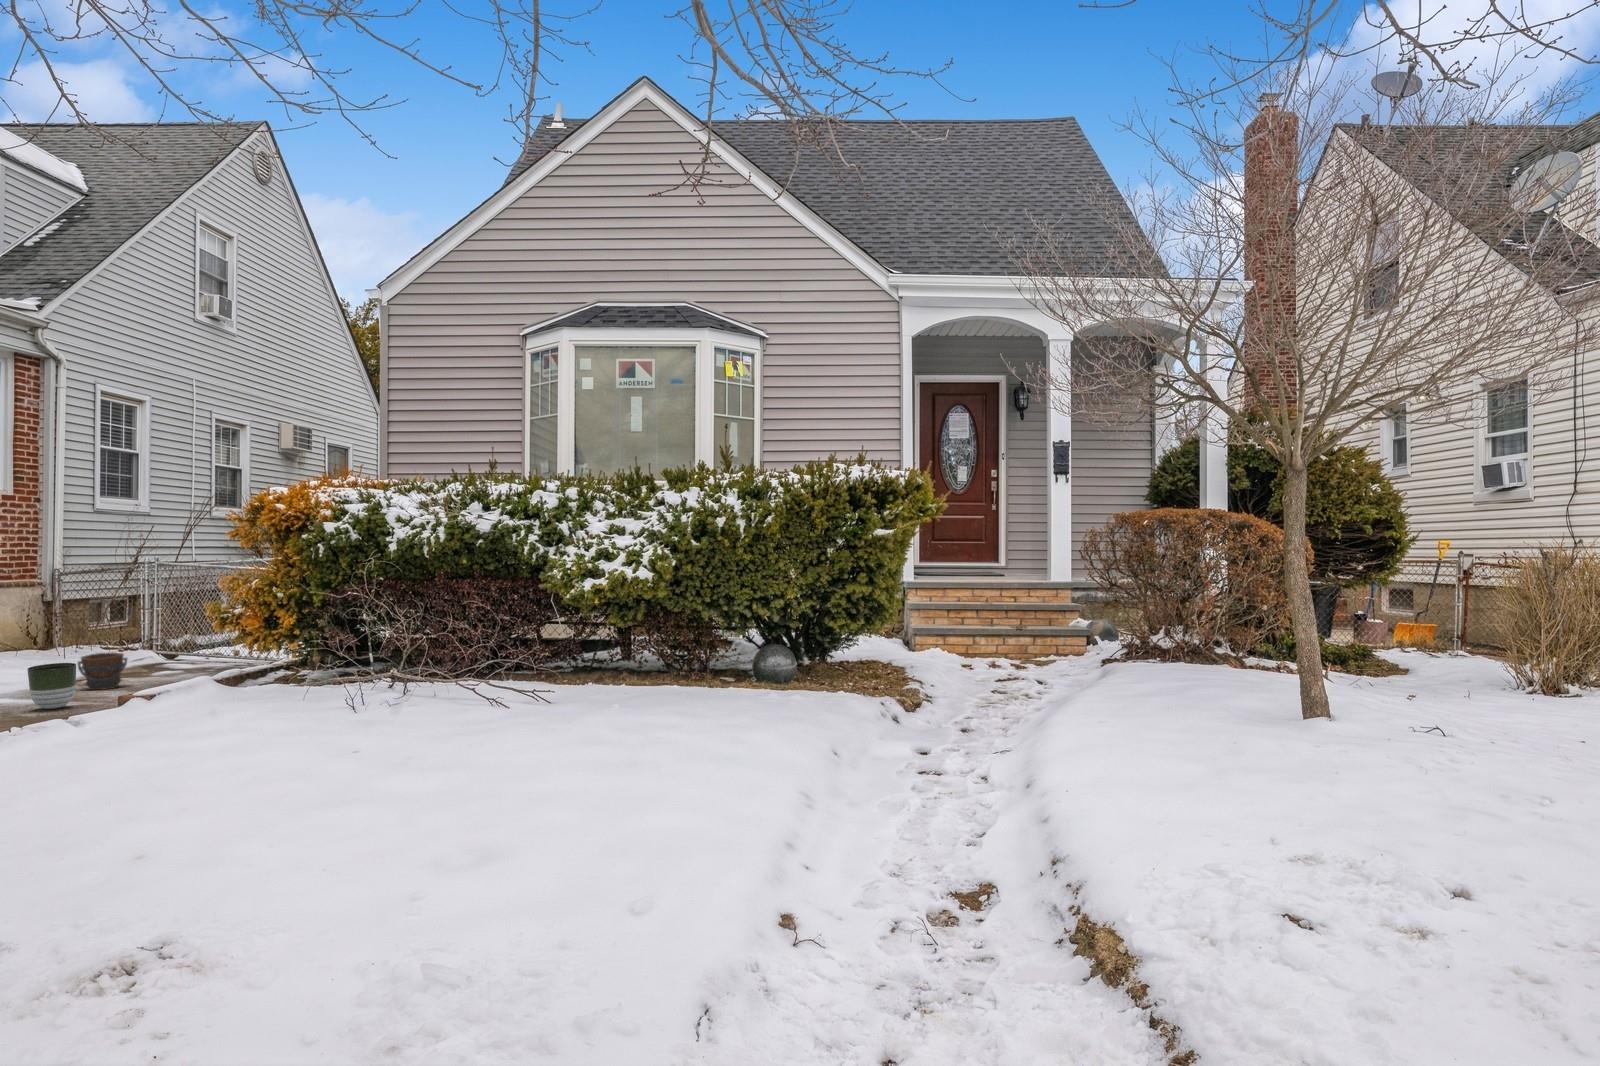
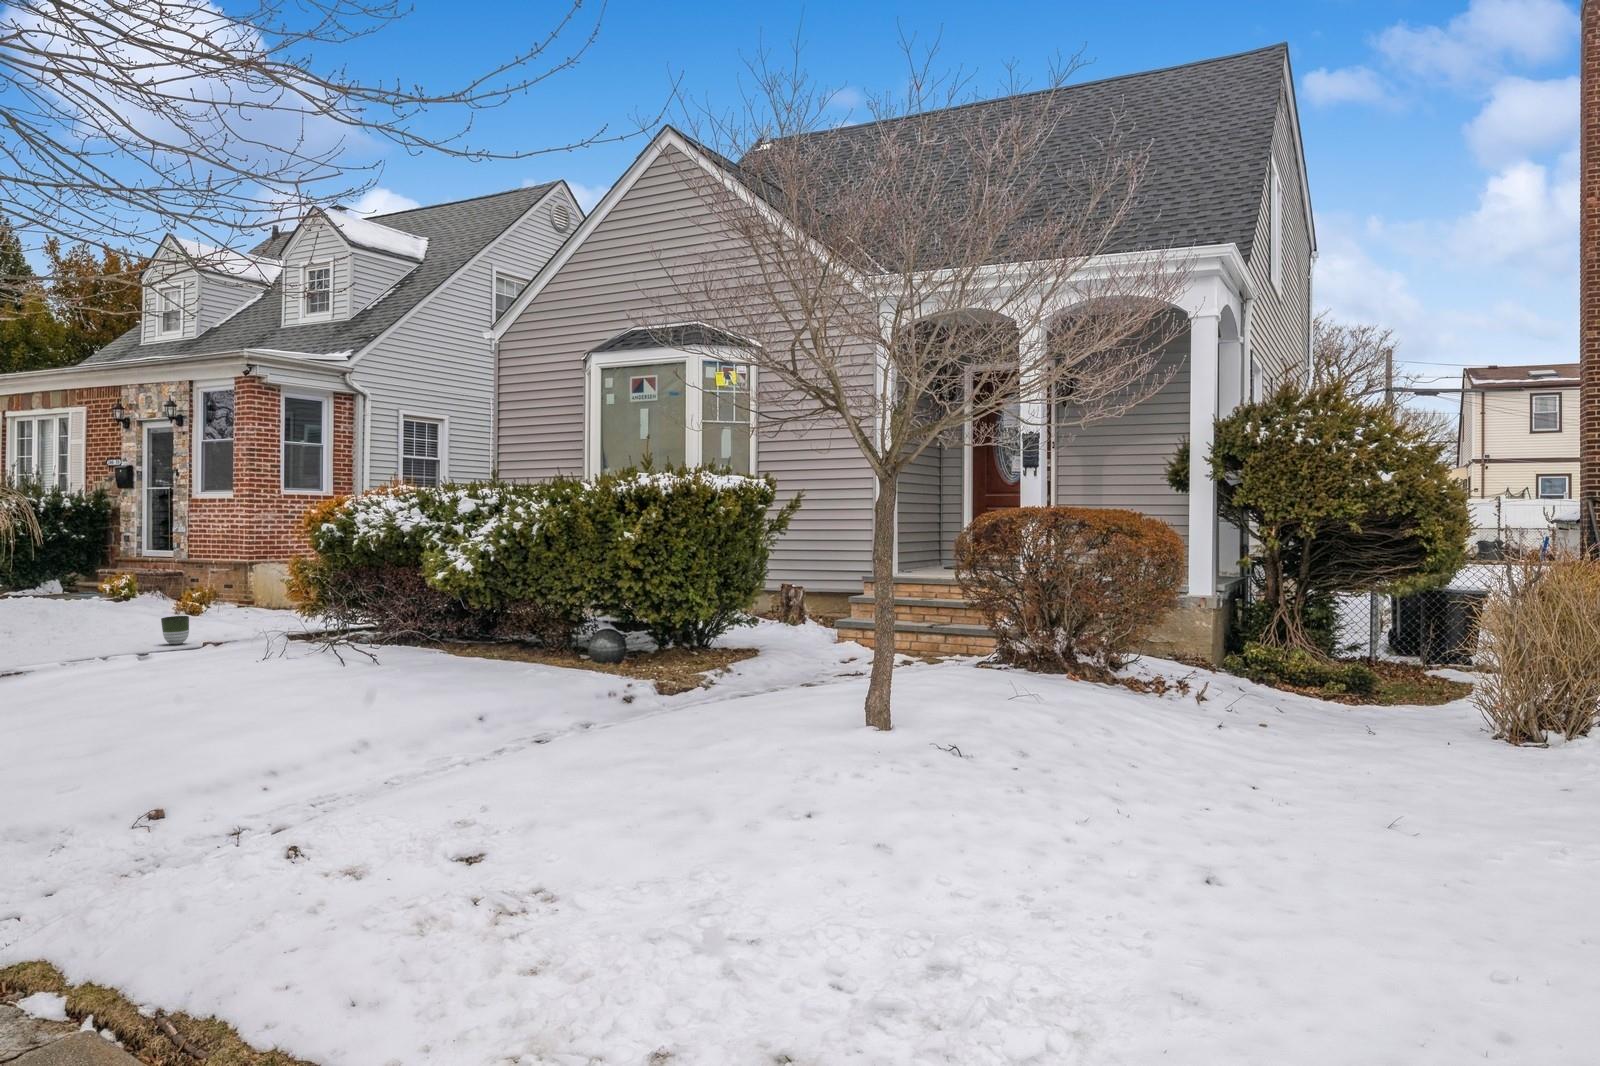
bucket: present [78,653,127,690] -> none [232,611,260,636]

